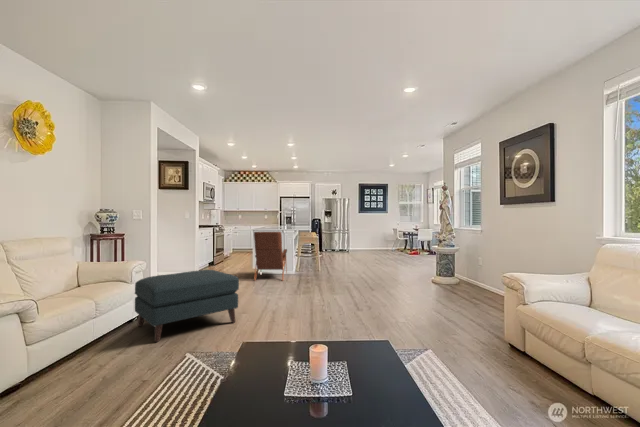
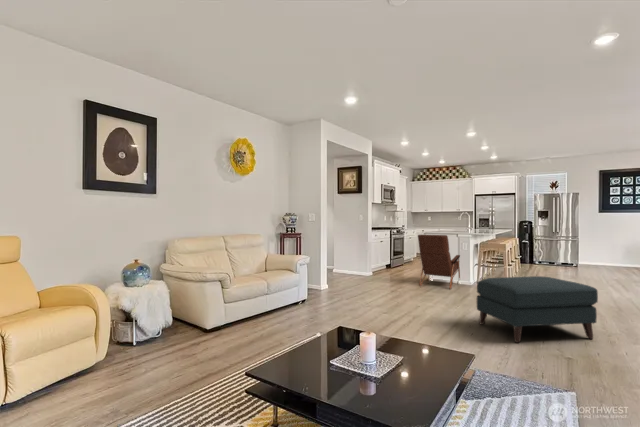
ottoman: present [135,270,239,342] -> present [477,276,598,343]

